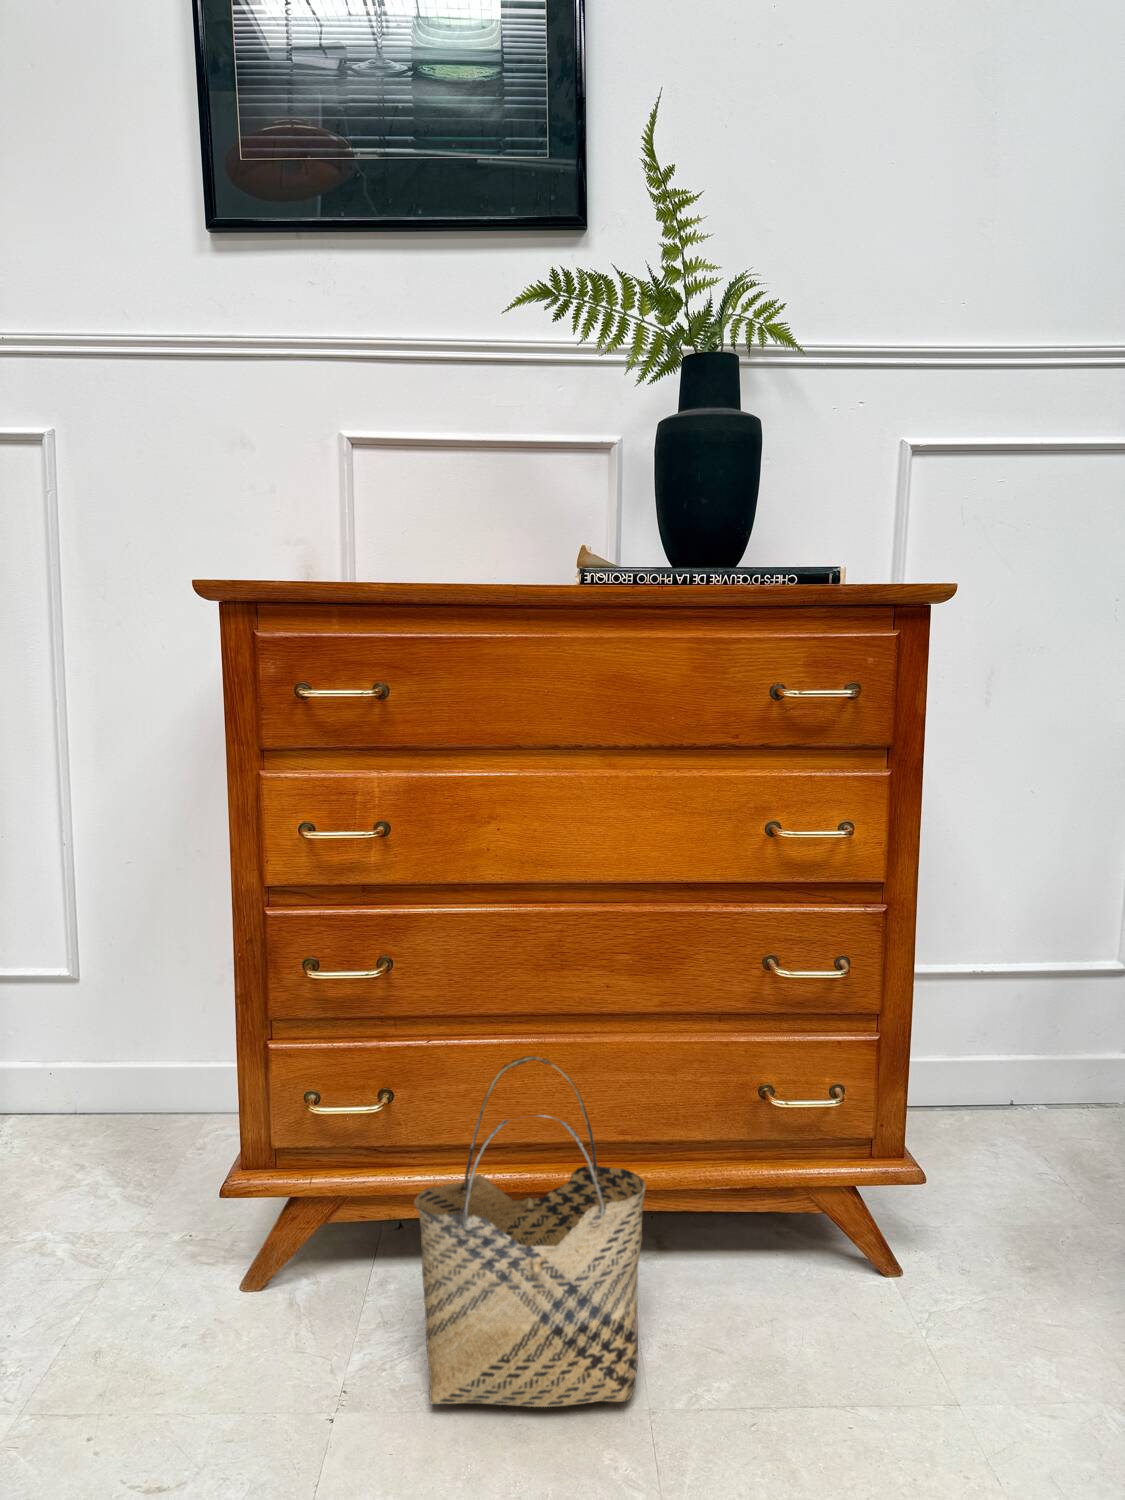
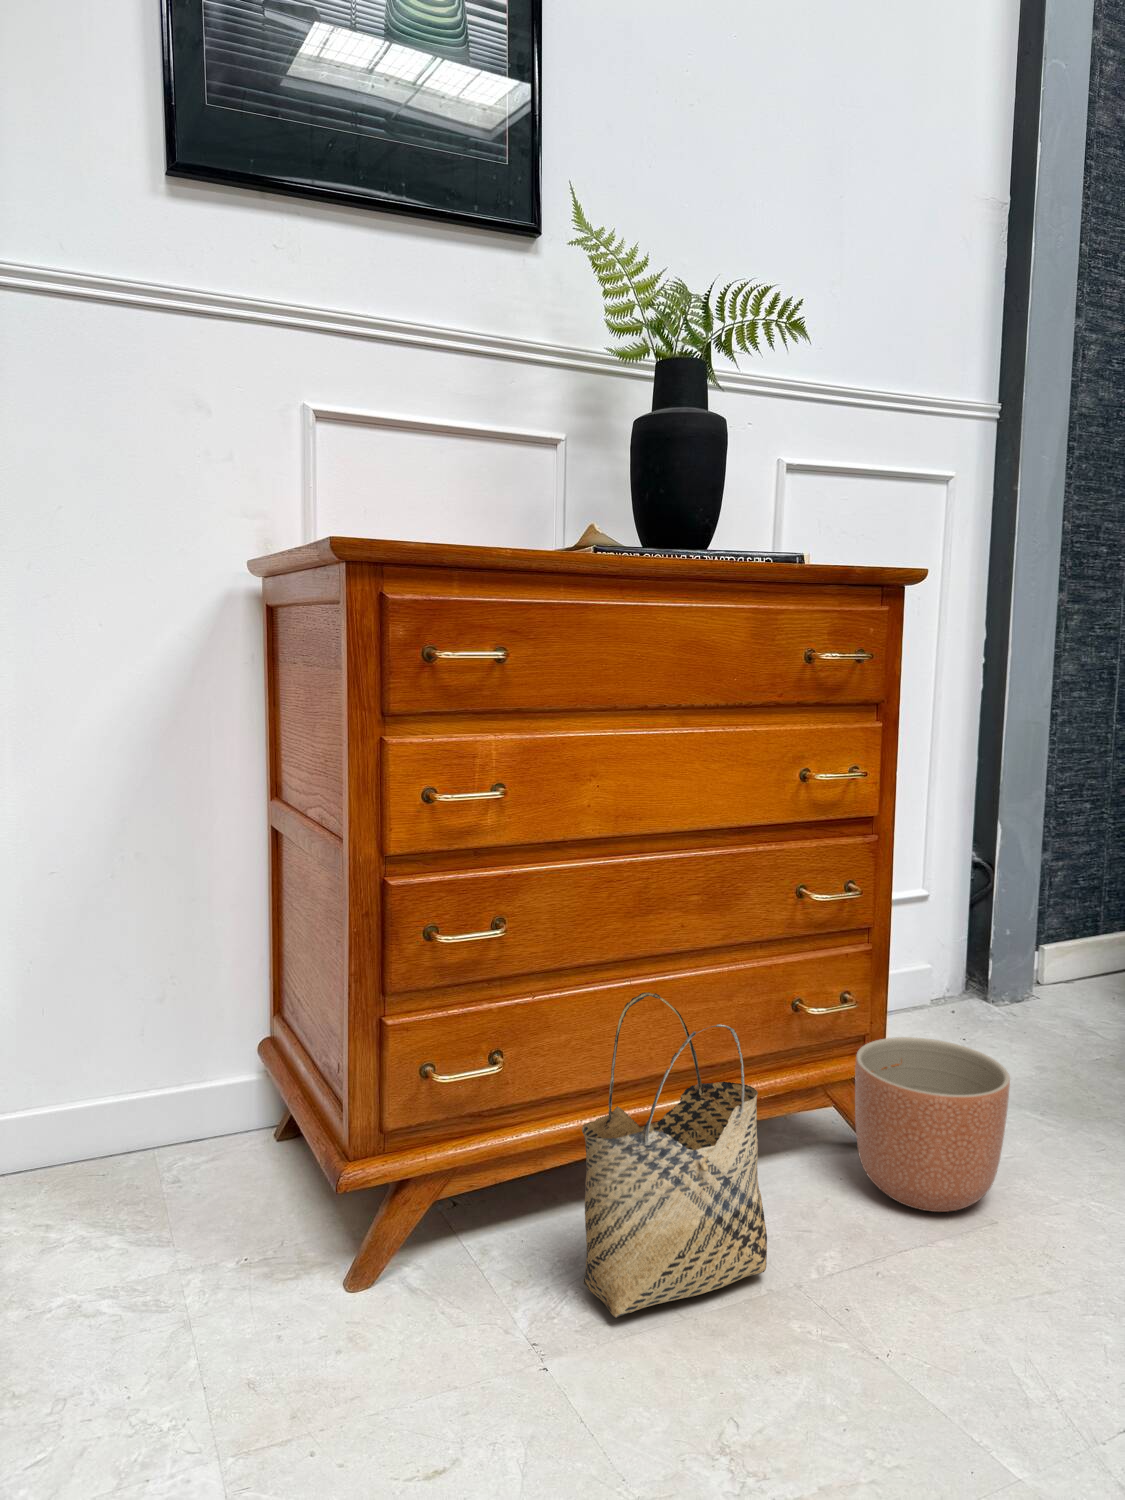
planter: none [829,1149,1024,1392] -> present [855,1037,1010,1212]

